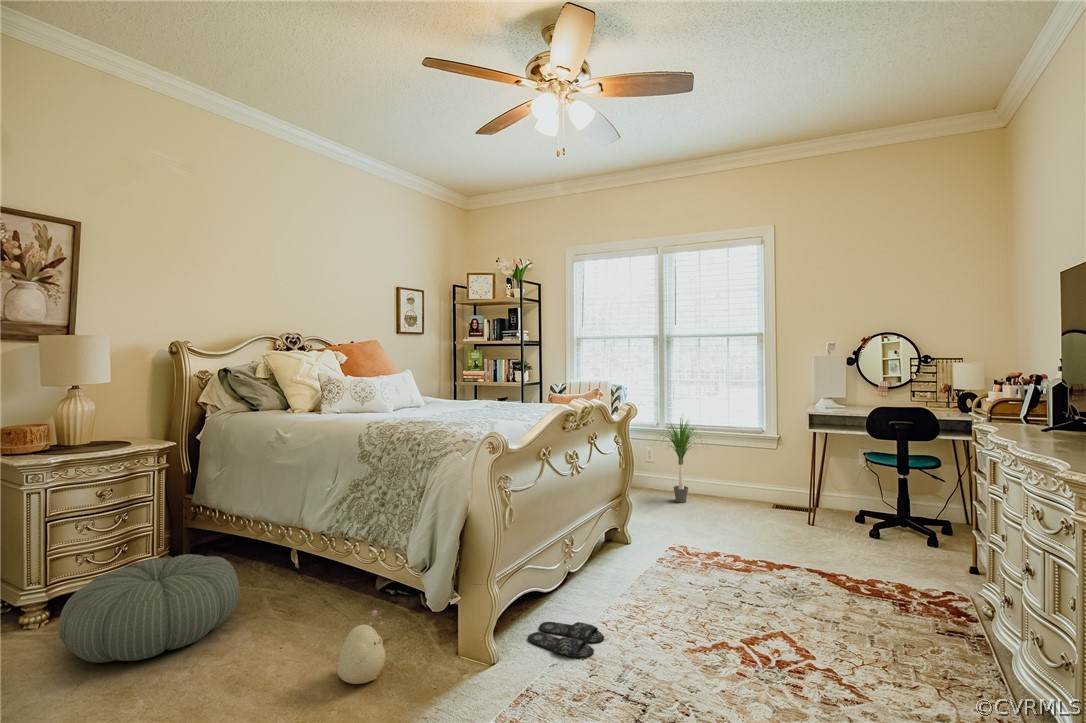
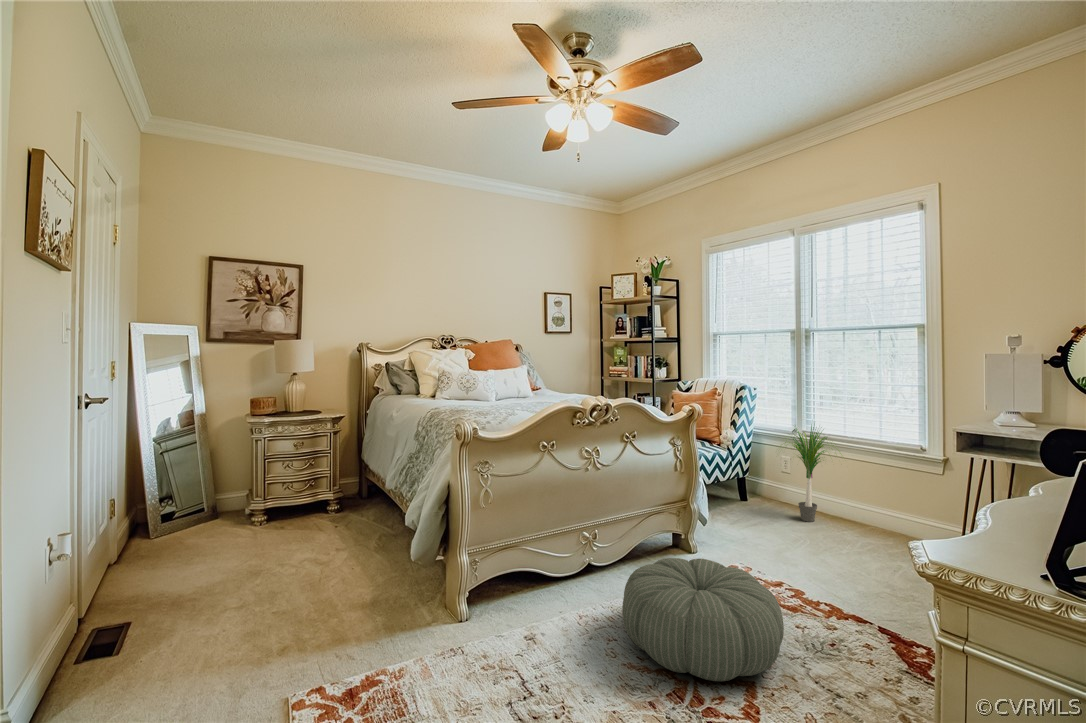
pouf: present [58,554,239,663] -> present [622,558,784,681]
plush toy: present [336,610,385,684] -> none [351,555,394,607]
slippers: present [528,622,604,658] -> none [502,601,566,640]

